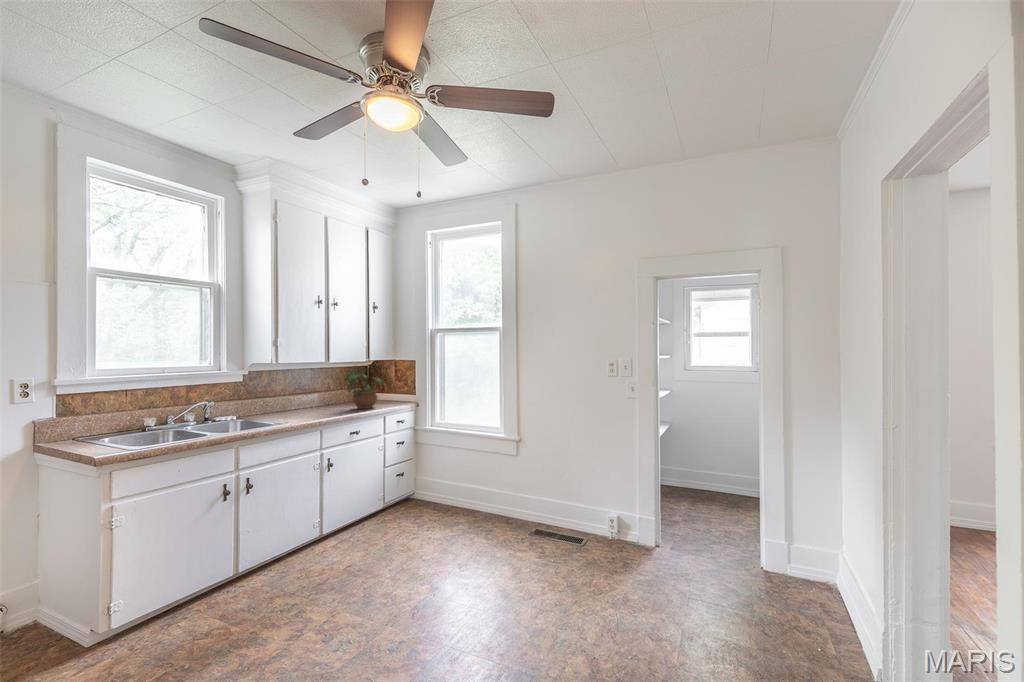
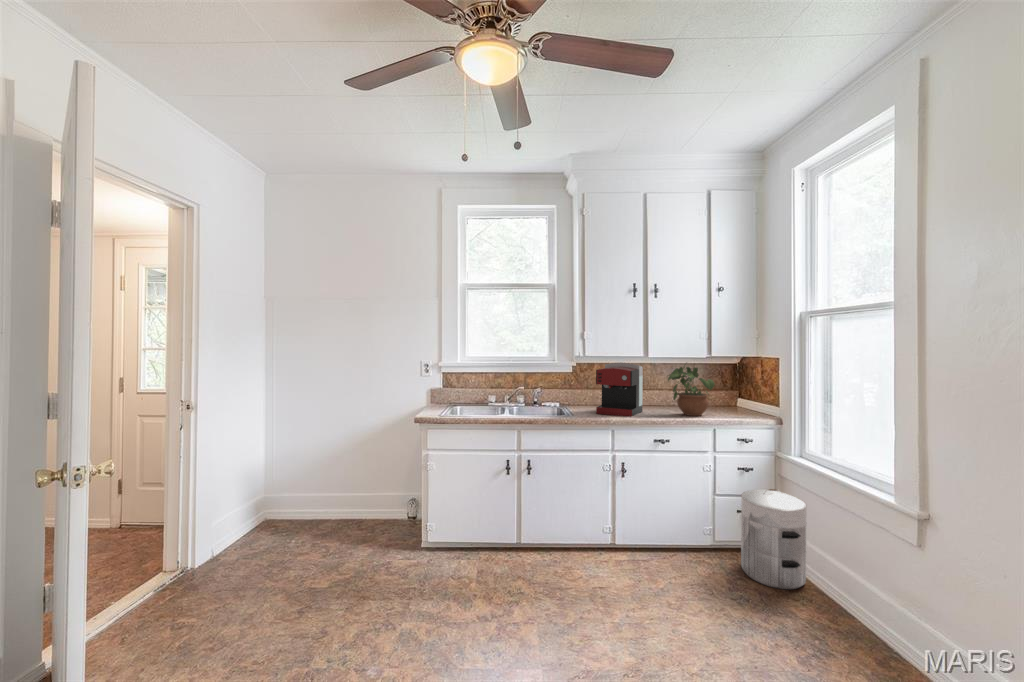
coffee maker: none [286,368,328,419] -> present [596,363,643,416]
waste bin: none [407,449,450,516] -> present [741,489,807,589]

